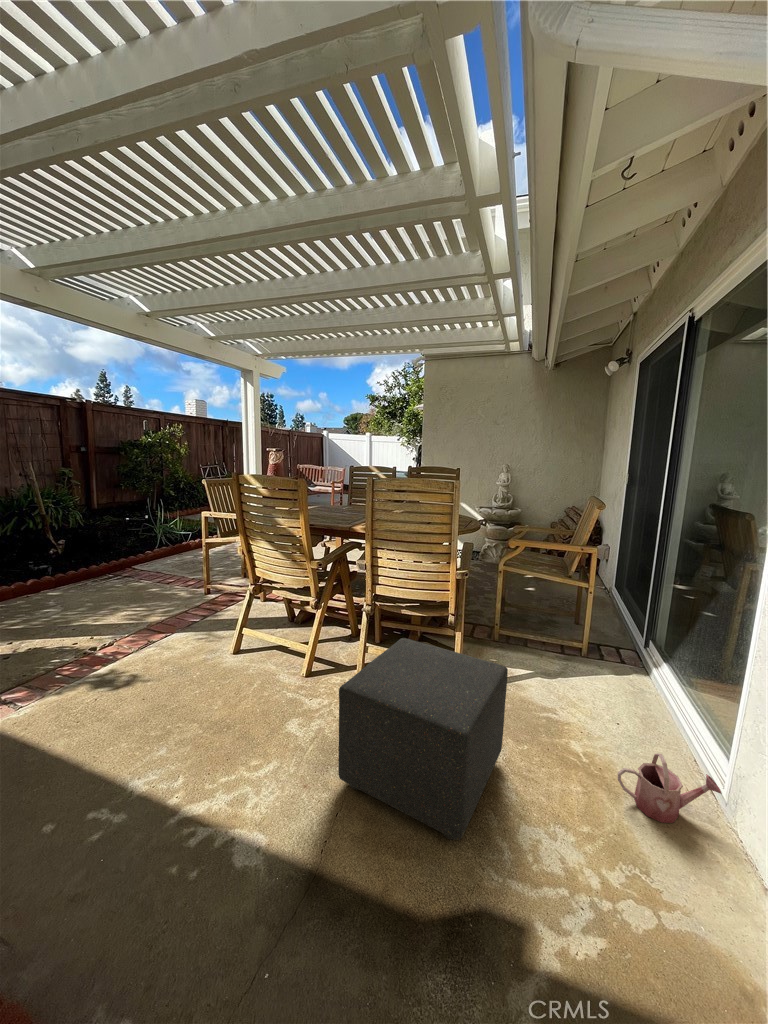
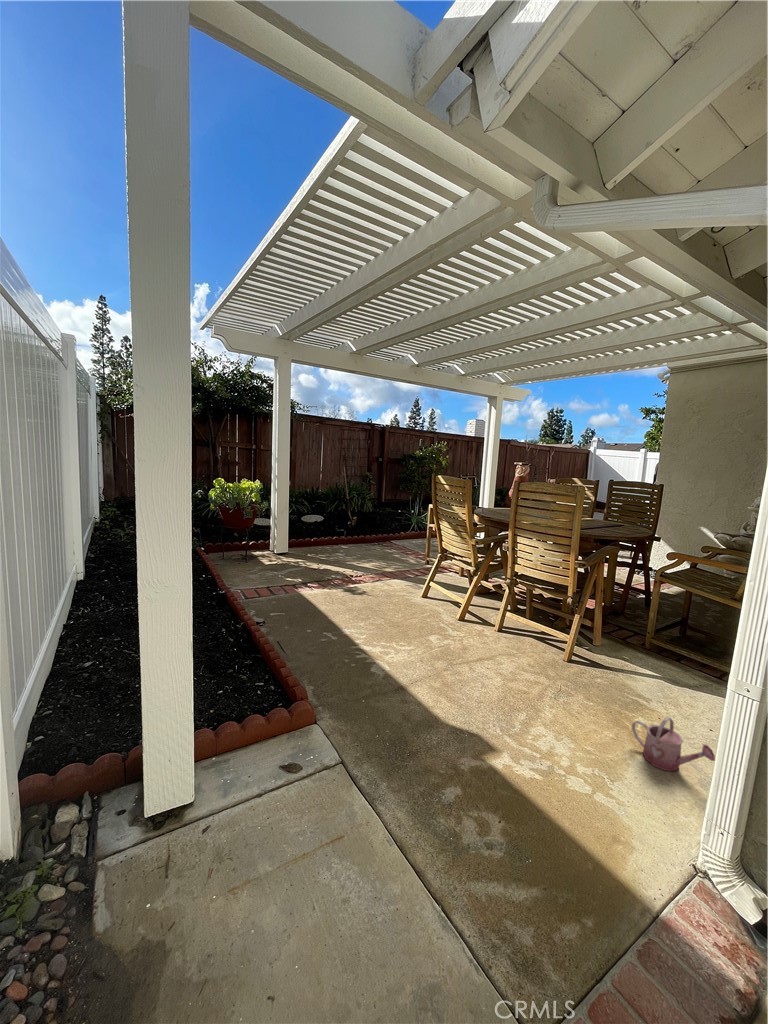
ottoman: present [339,638,508,840] -> none [439,596,565,707]

